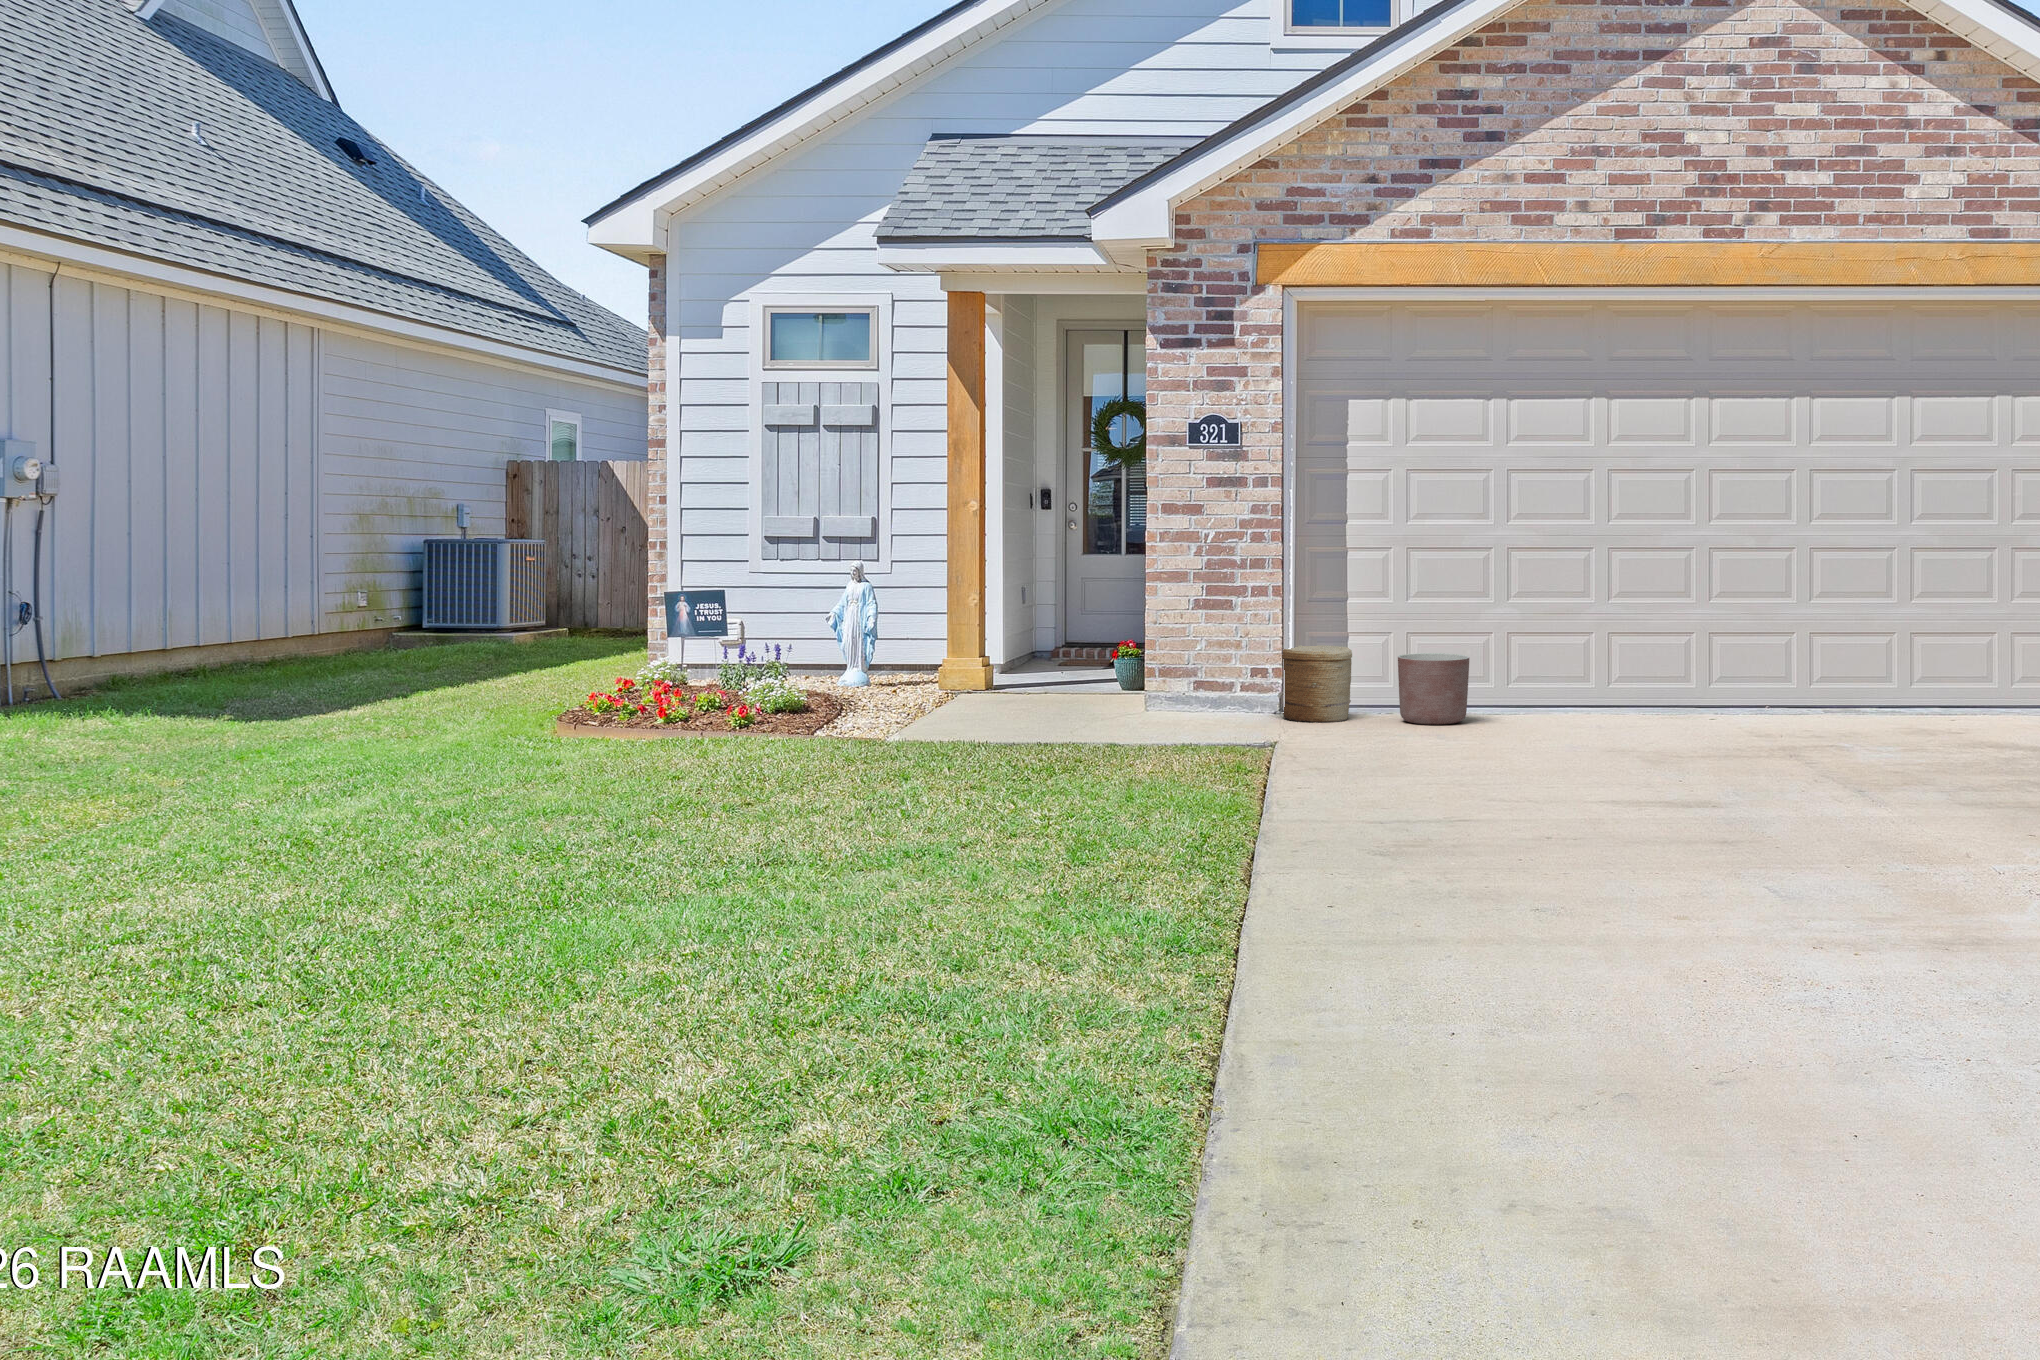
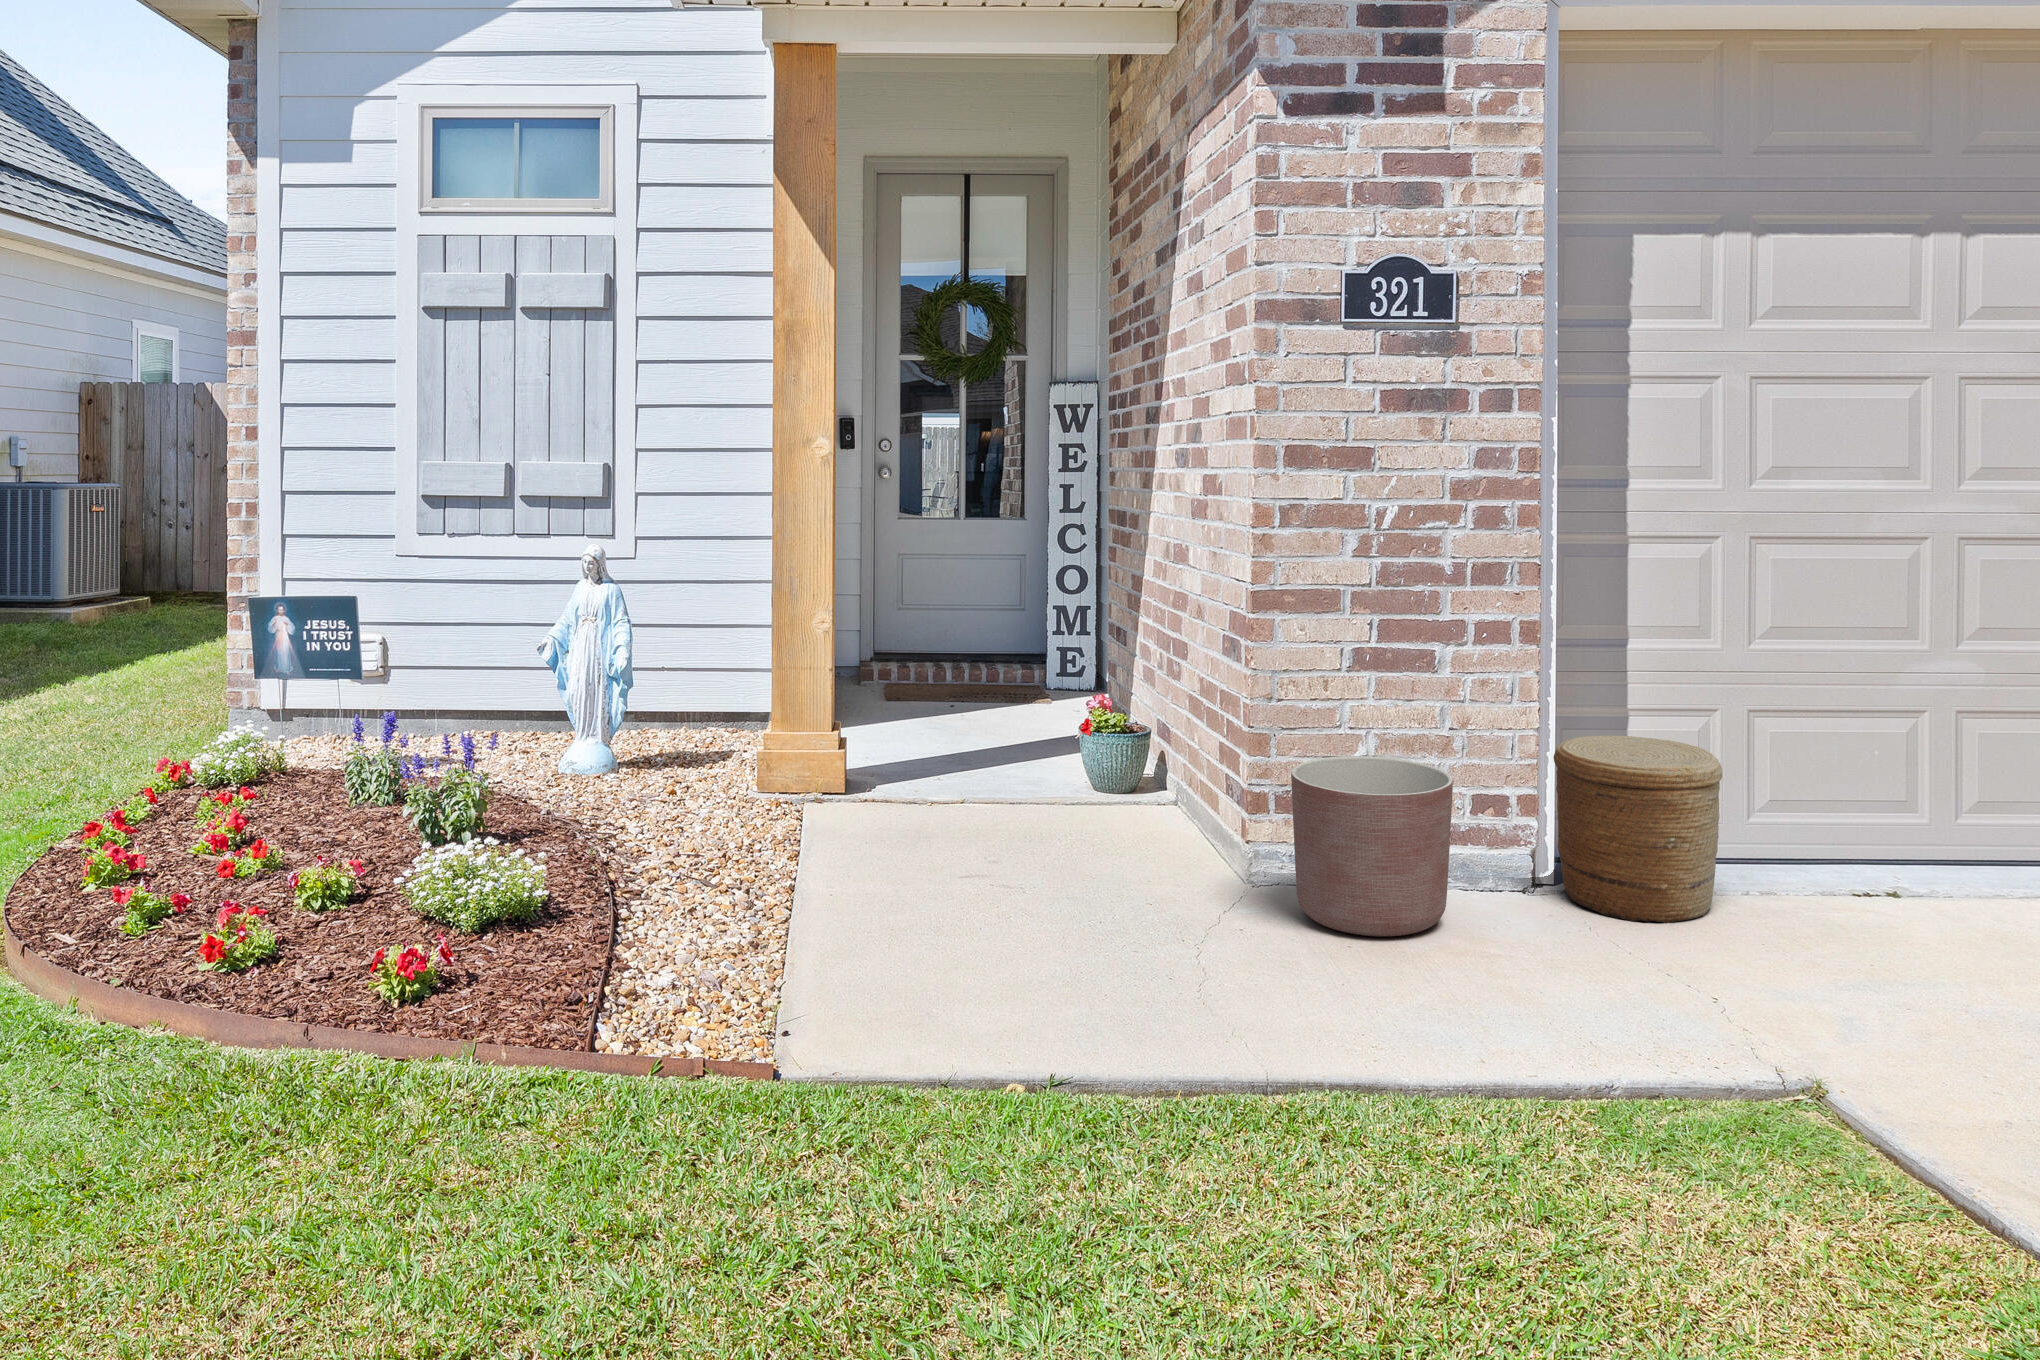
planter: present [1398,653,1469,725] -> present [1291,756,1453,936]

